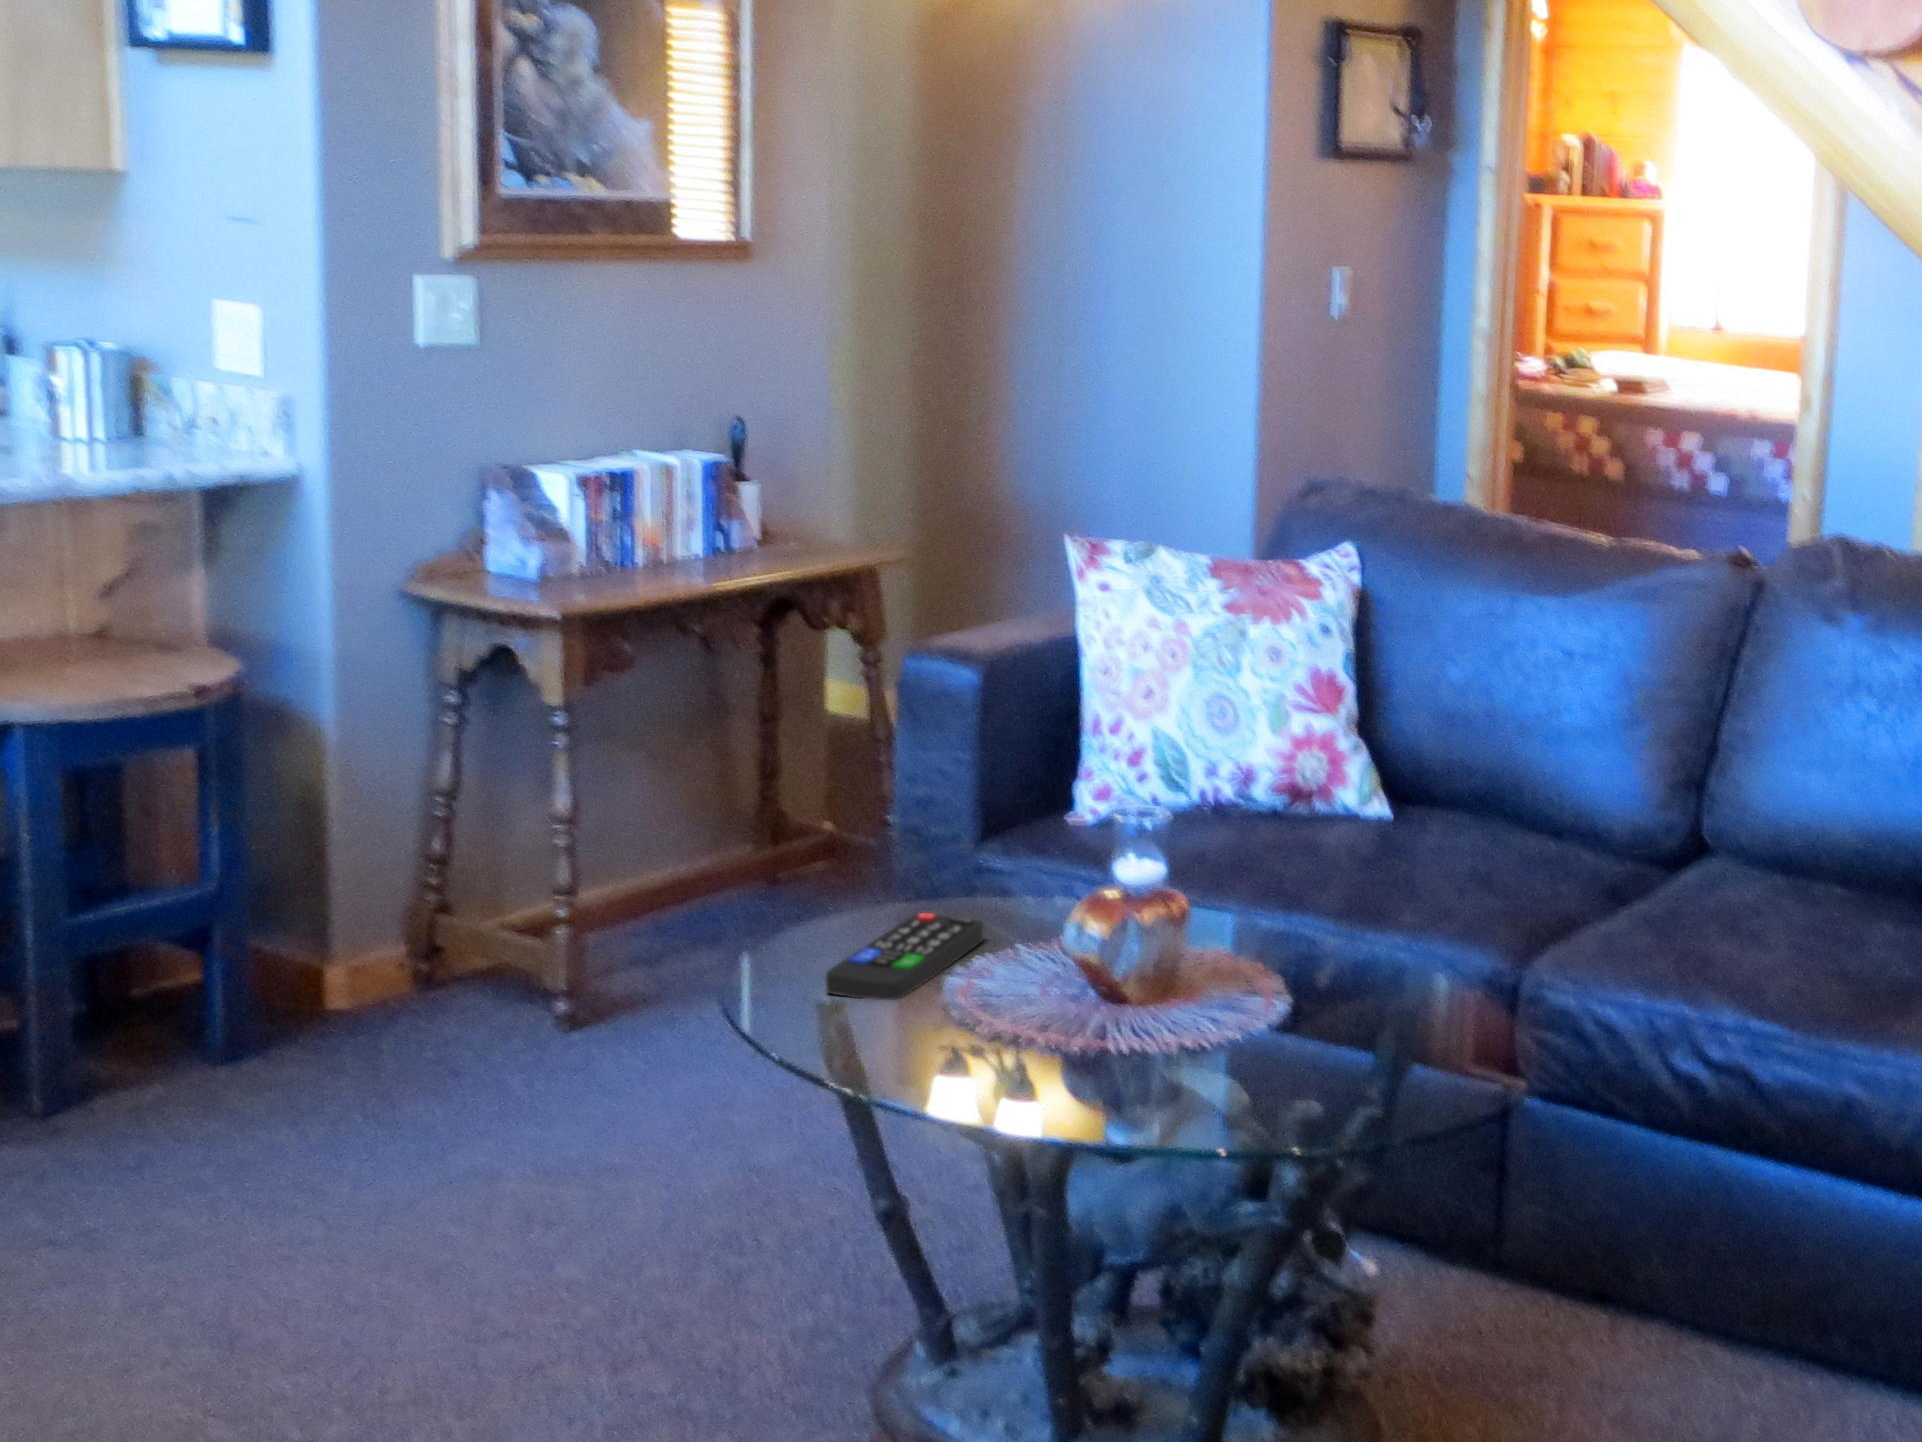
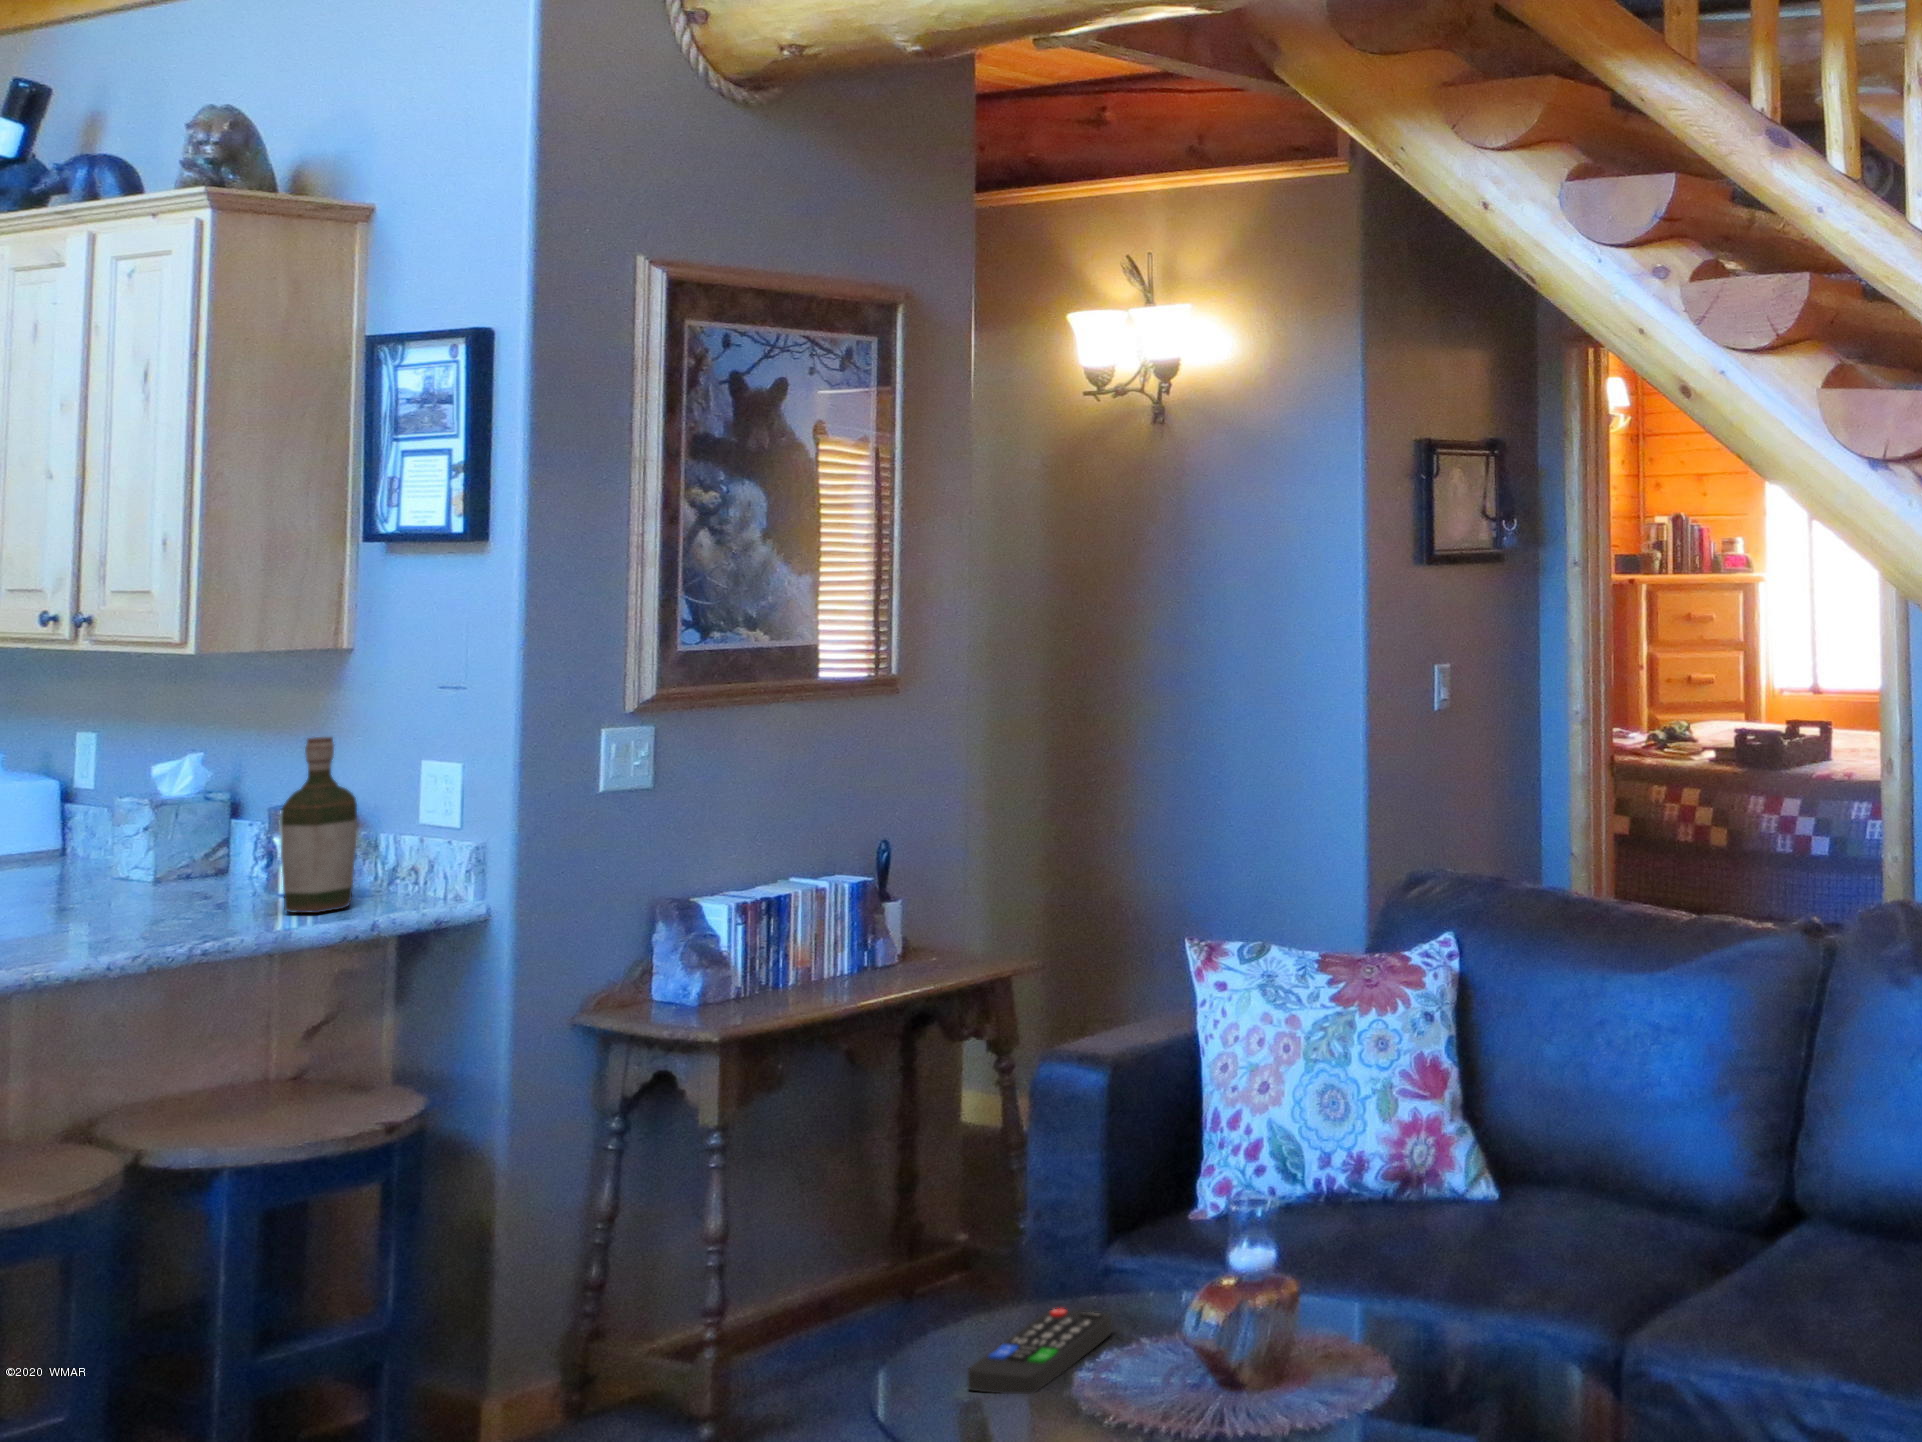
bottle: none [49,266,144,460] -> present [280,737,357,913]

